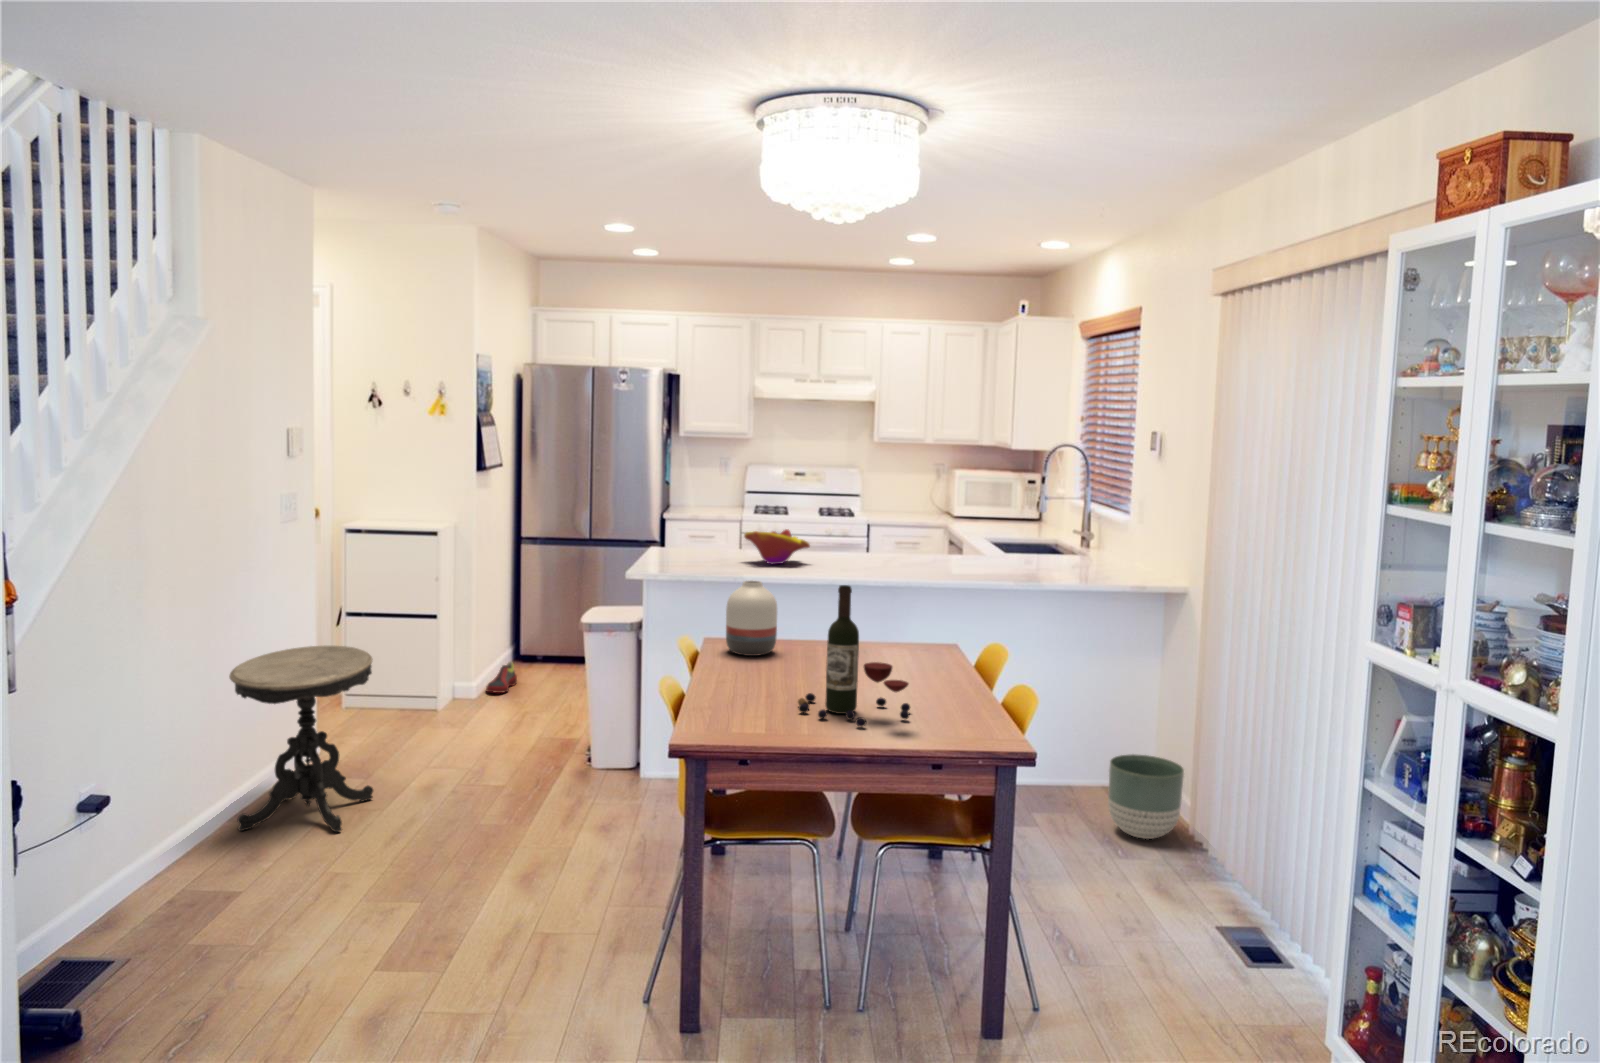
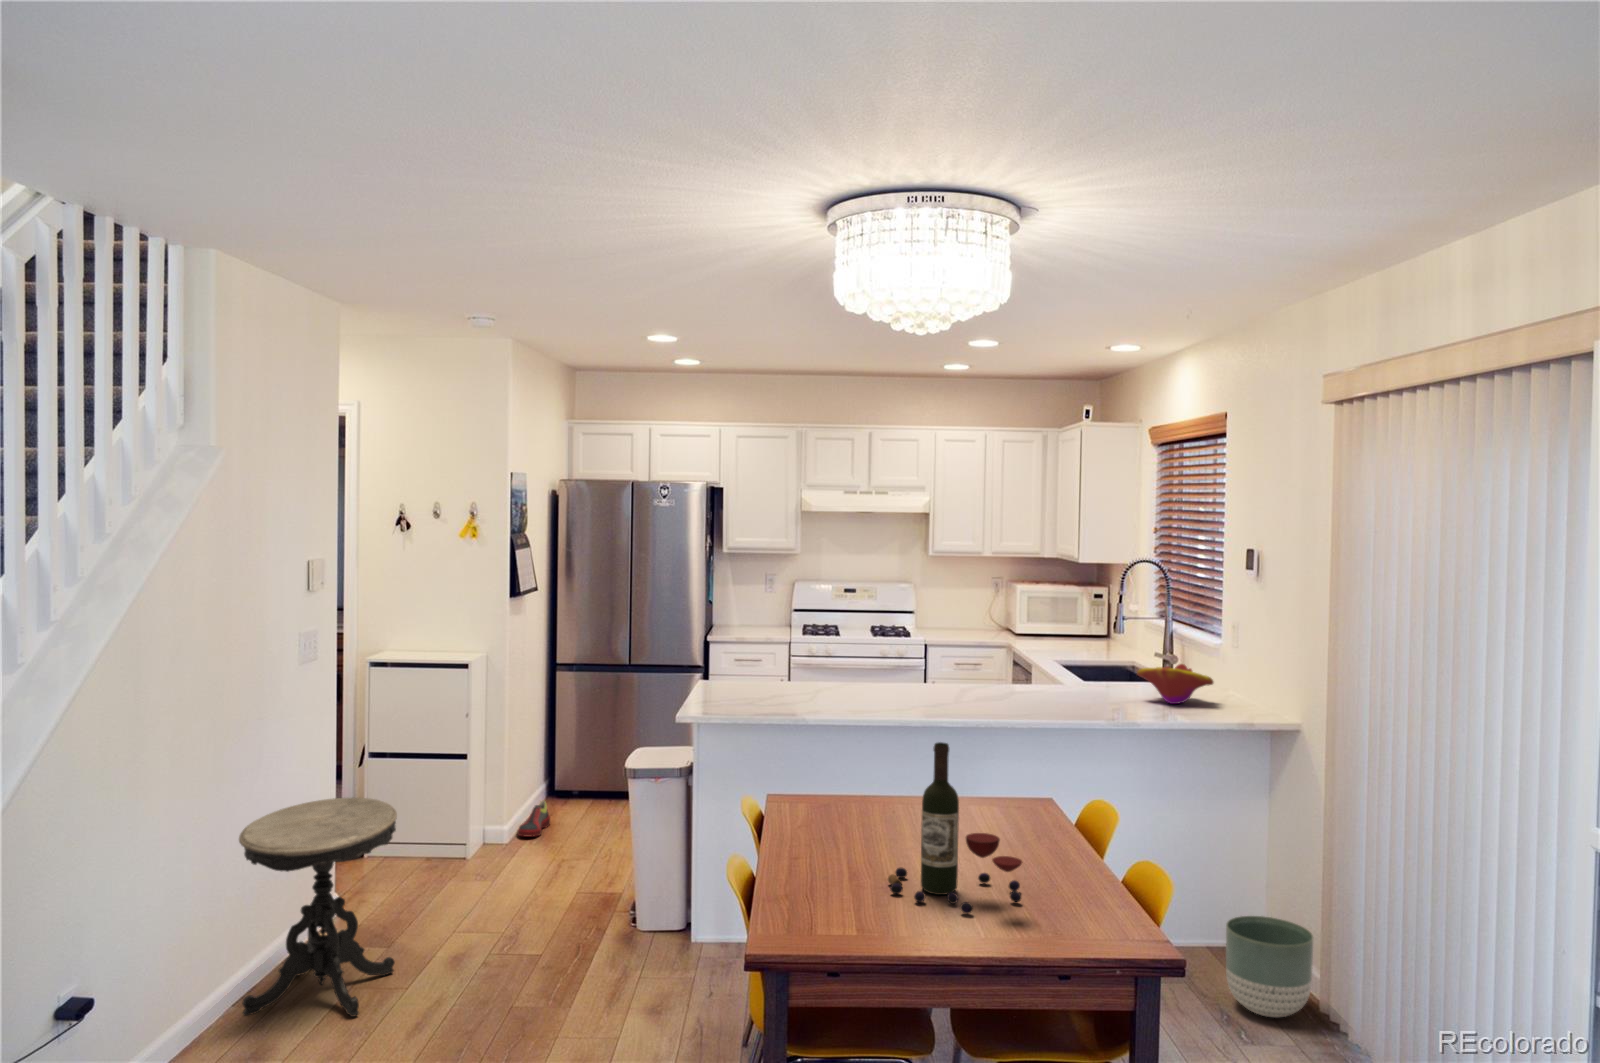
decorative bowl: present [744,529,810,564] -> present [1137,664,1213,704]
vase: present [726,580,777,656] -> none [794,727,851,814]

